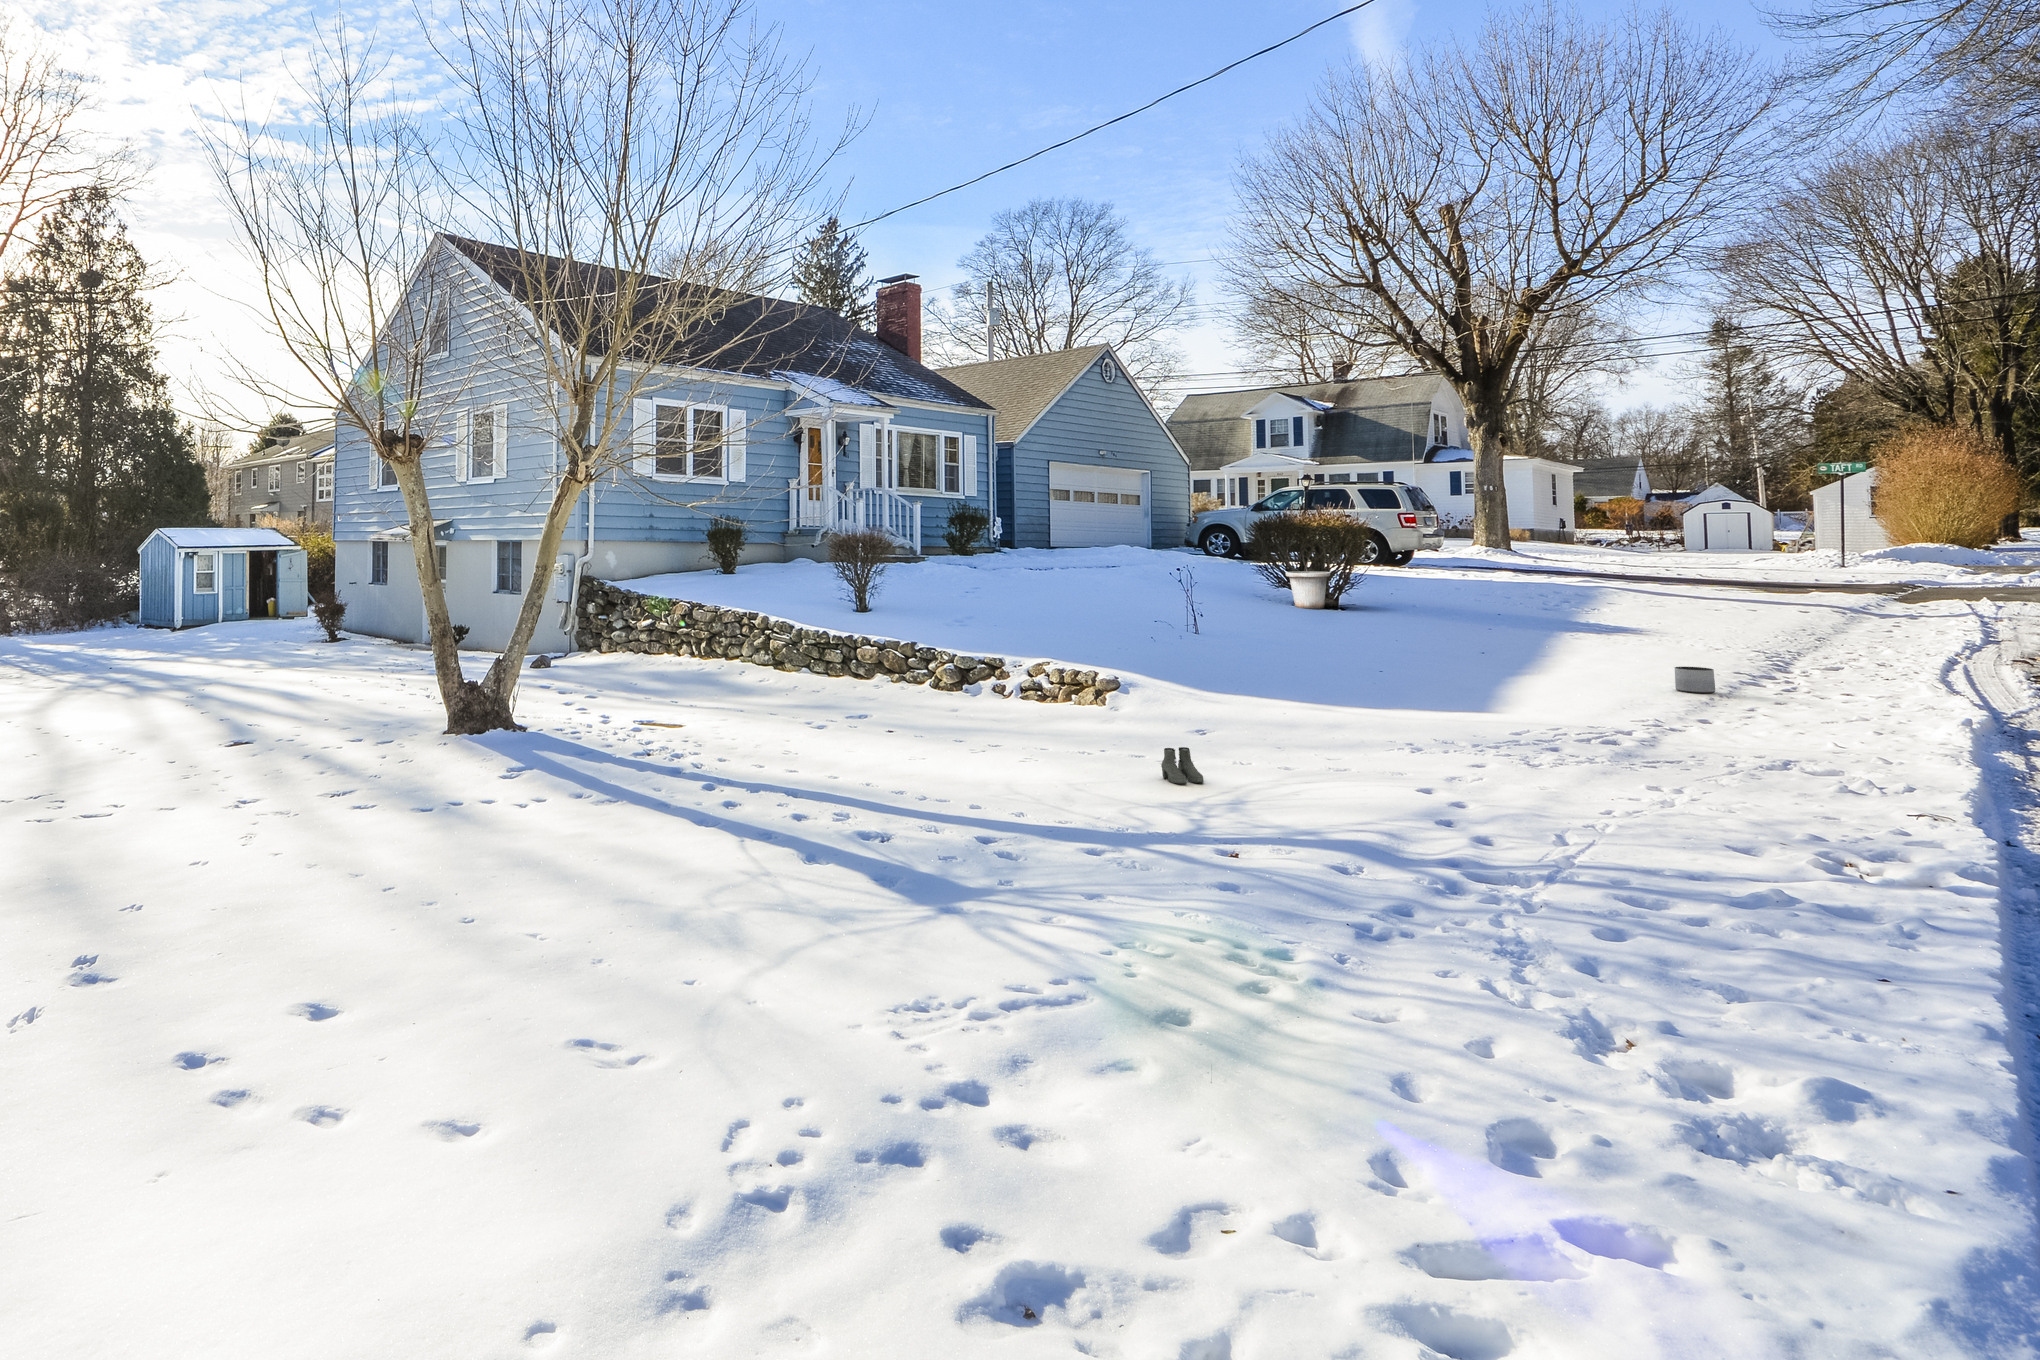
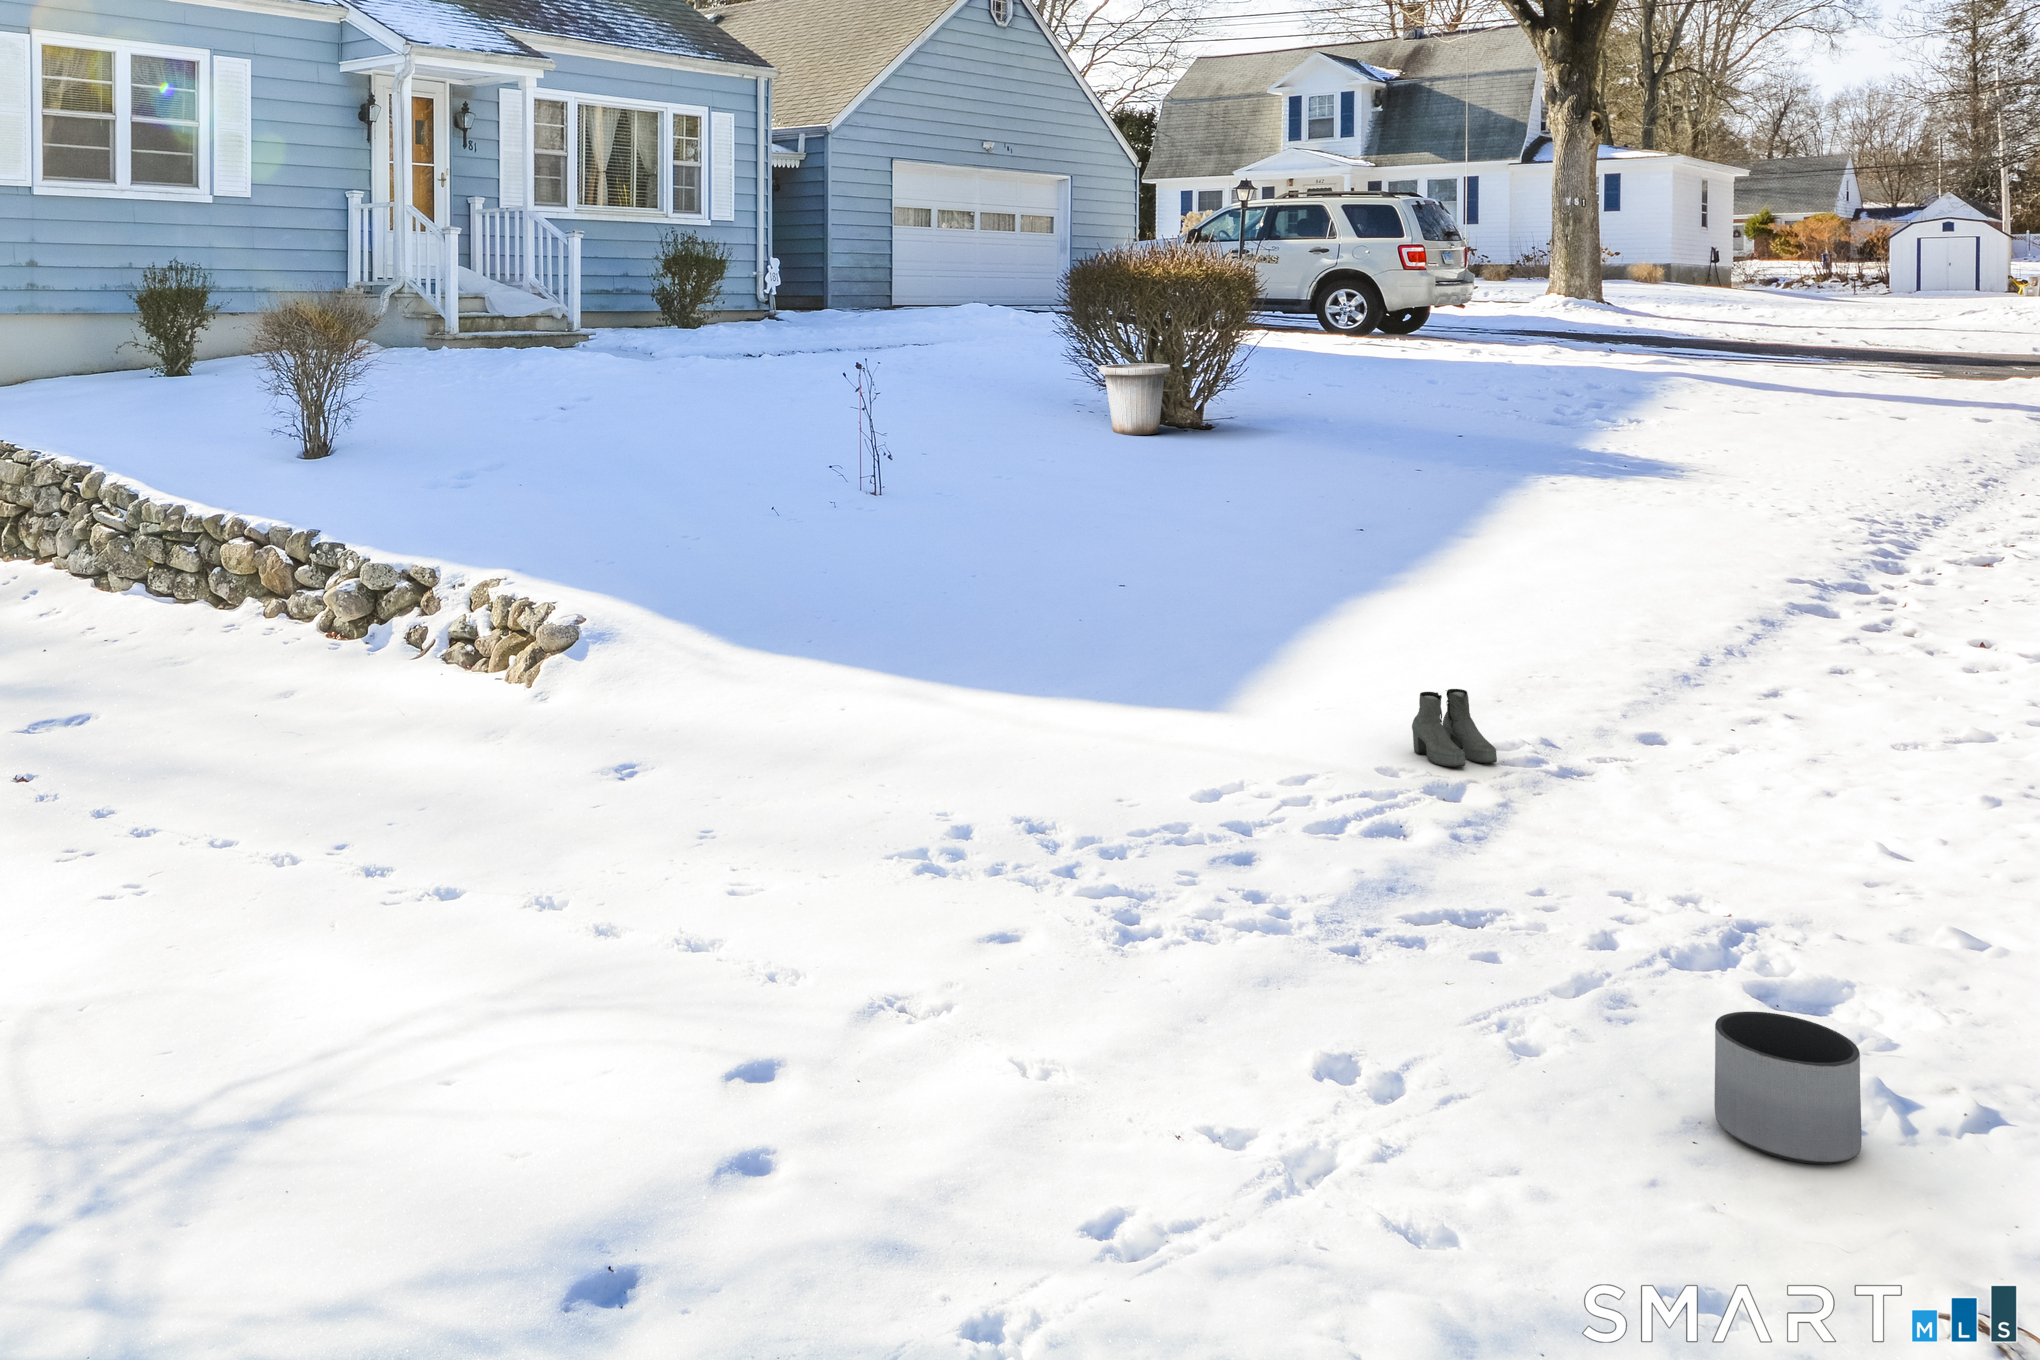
planter: present [1675,667,1715,693] -> present [1714,1012,1862,1164]
boots: present [1161,747,1204,784] -> present [1412,689,1497,767]

